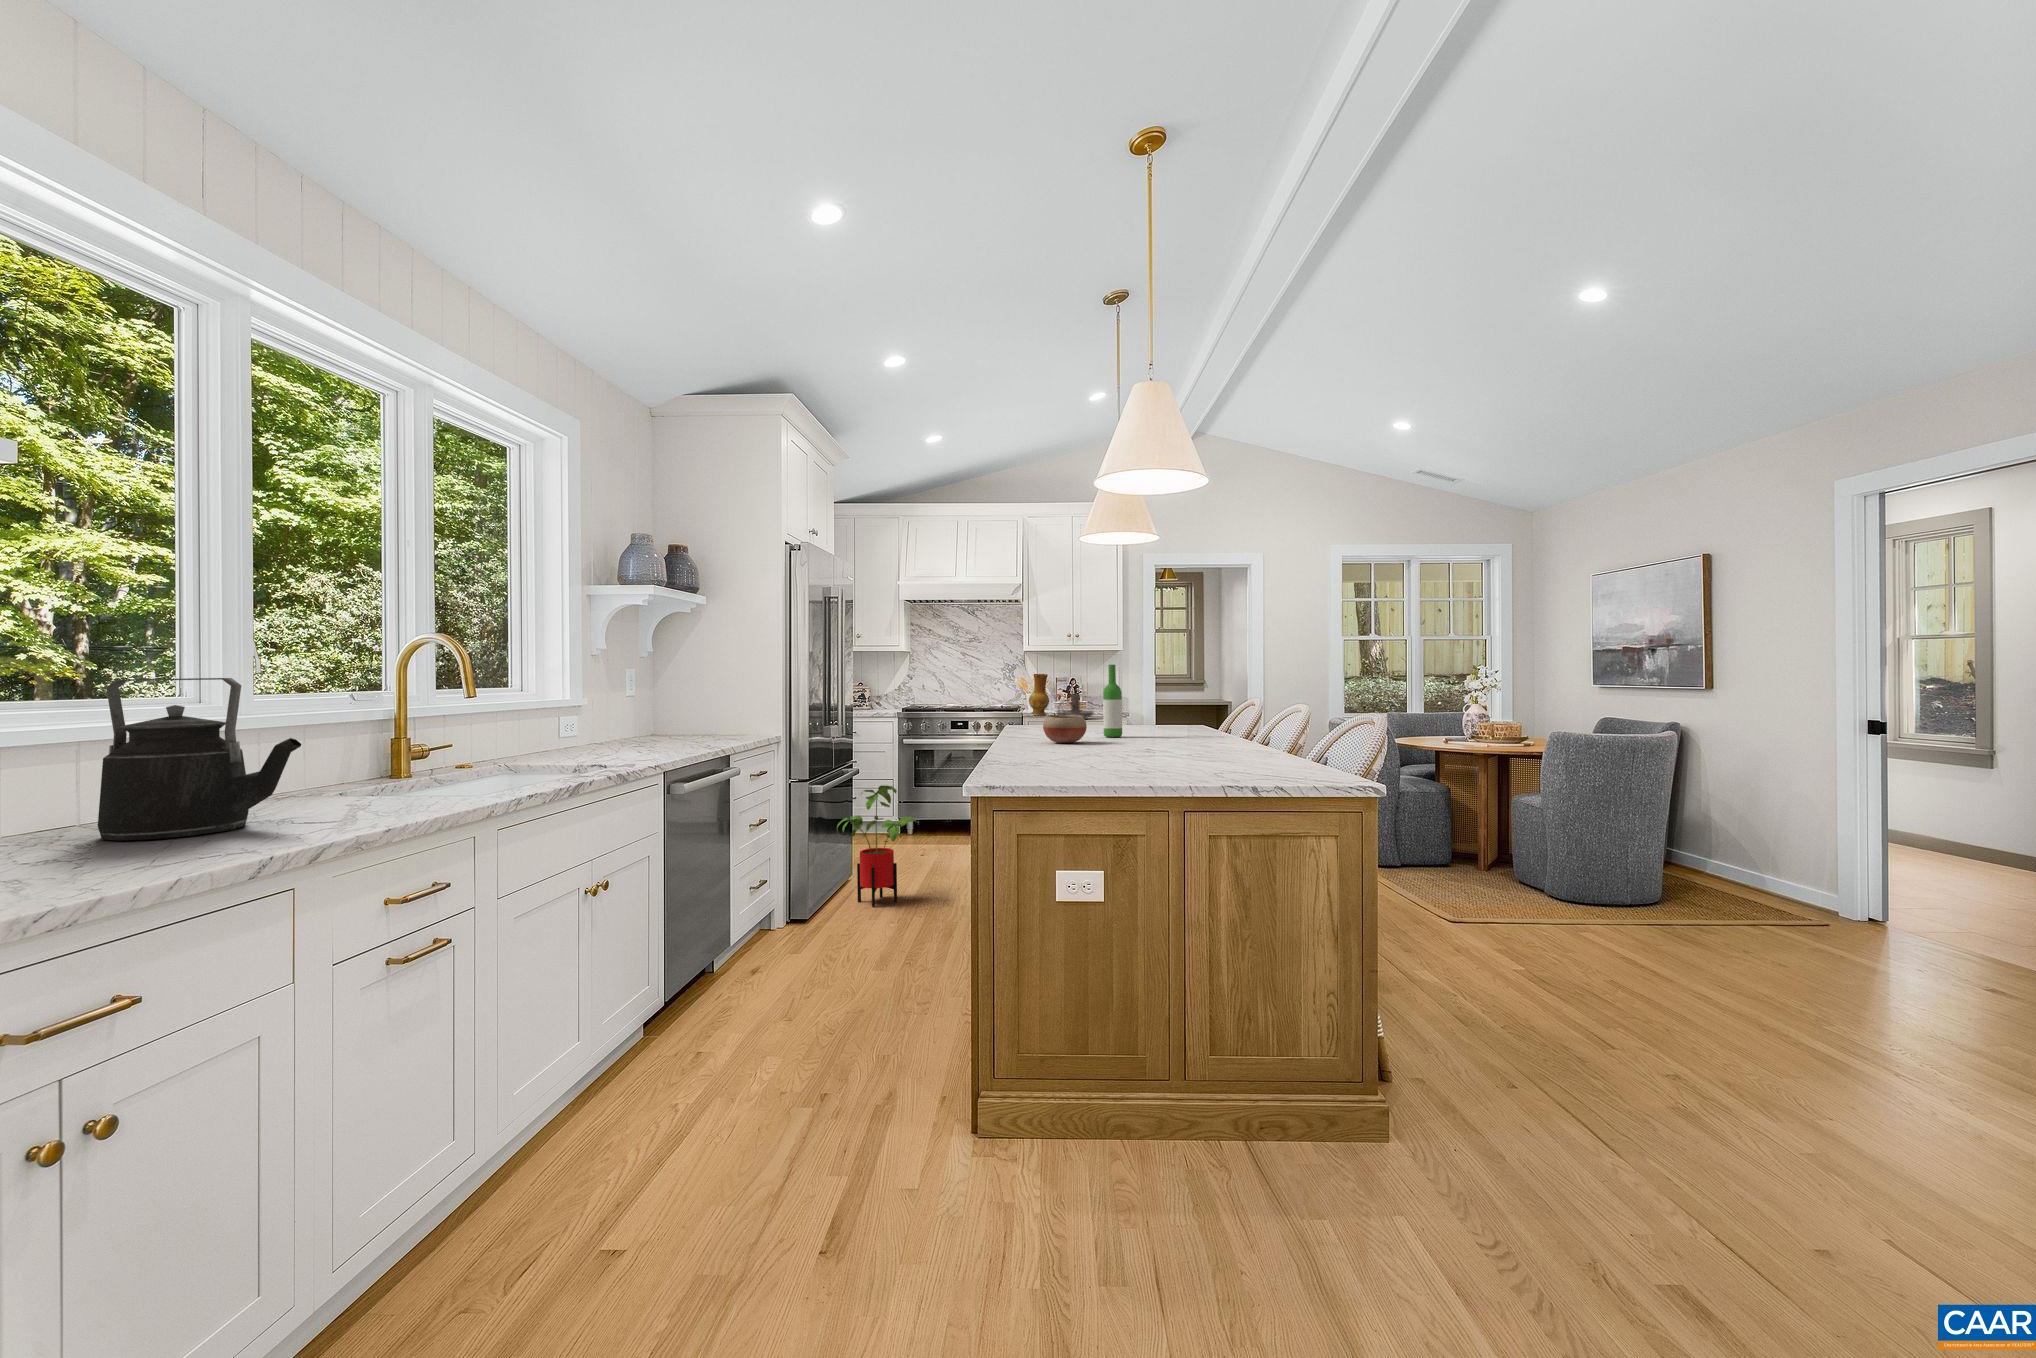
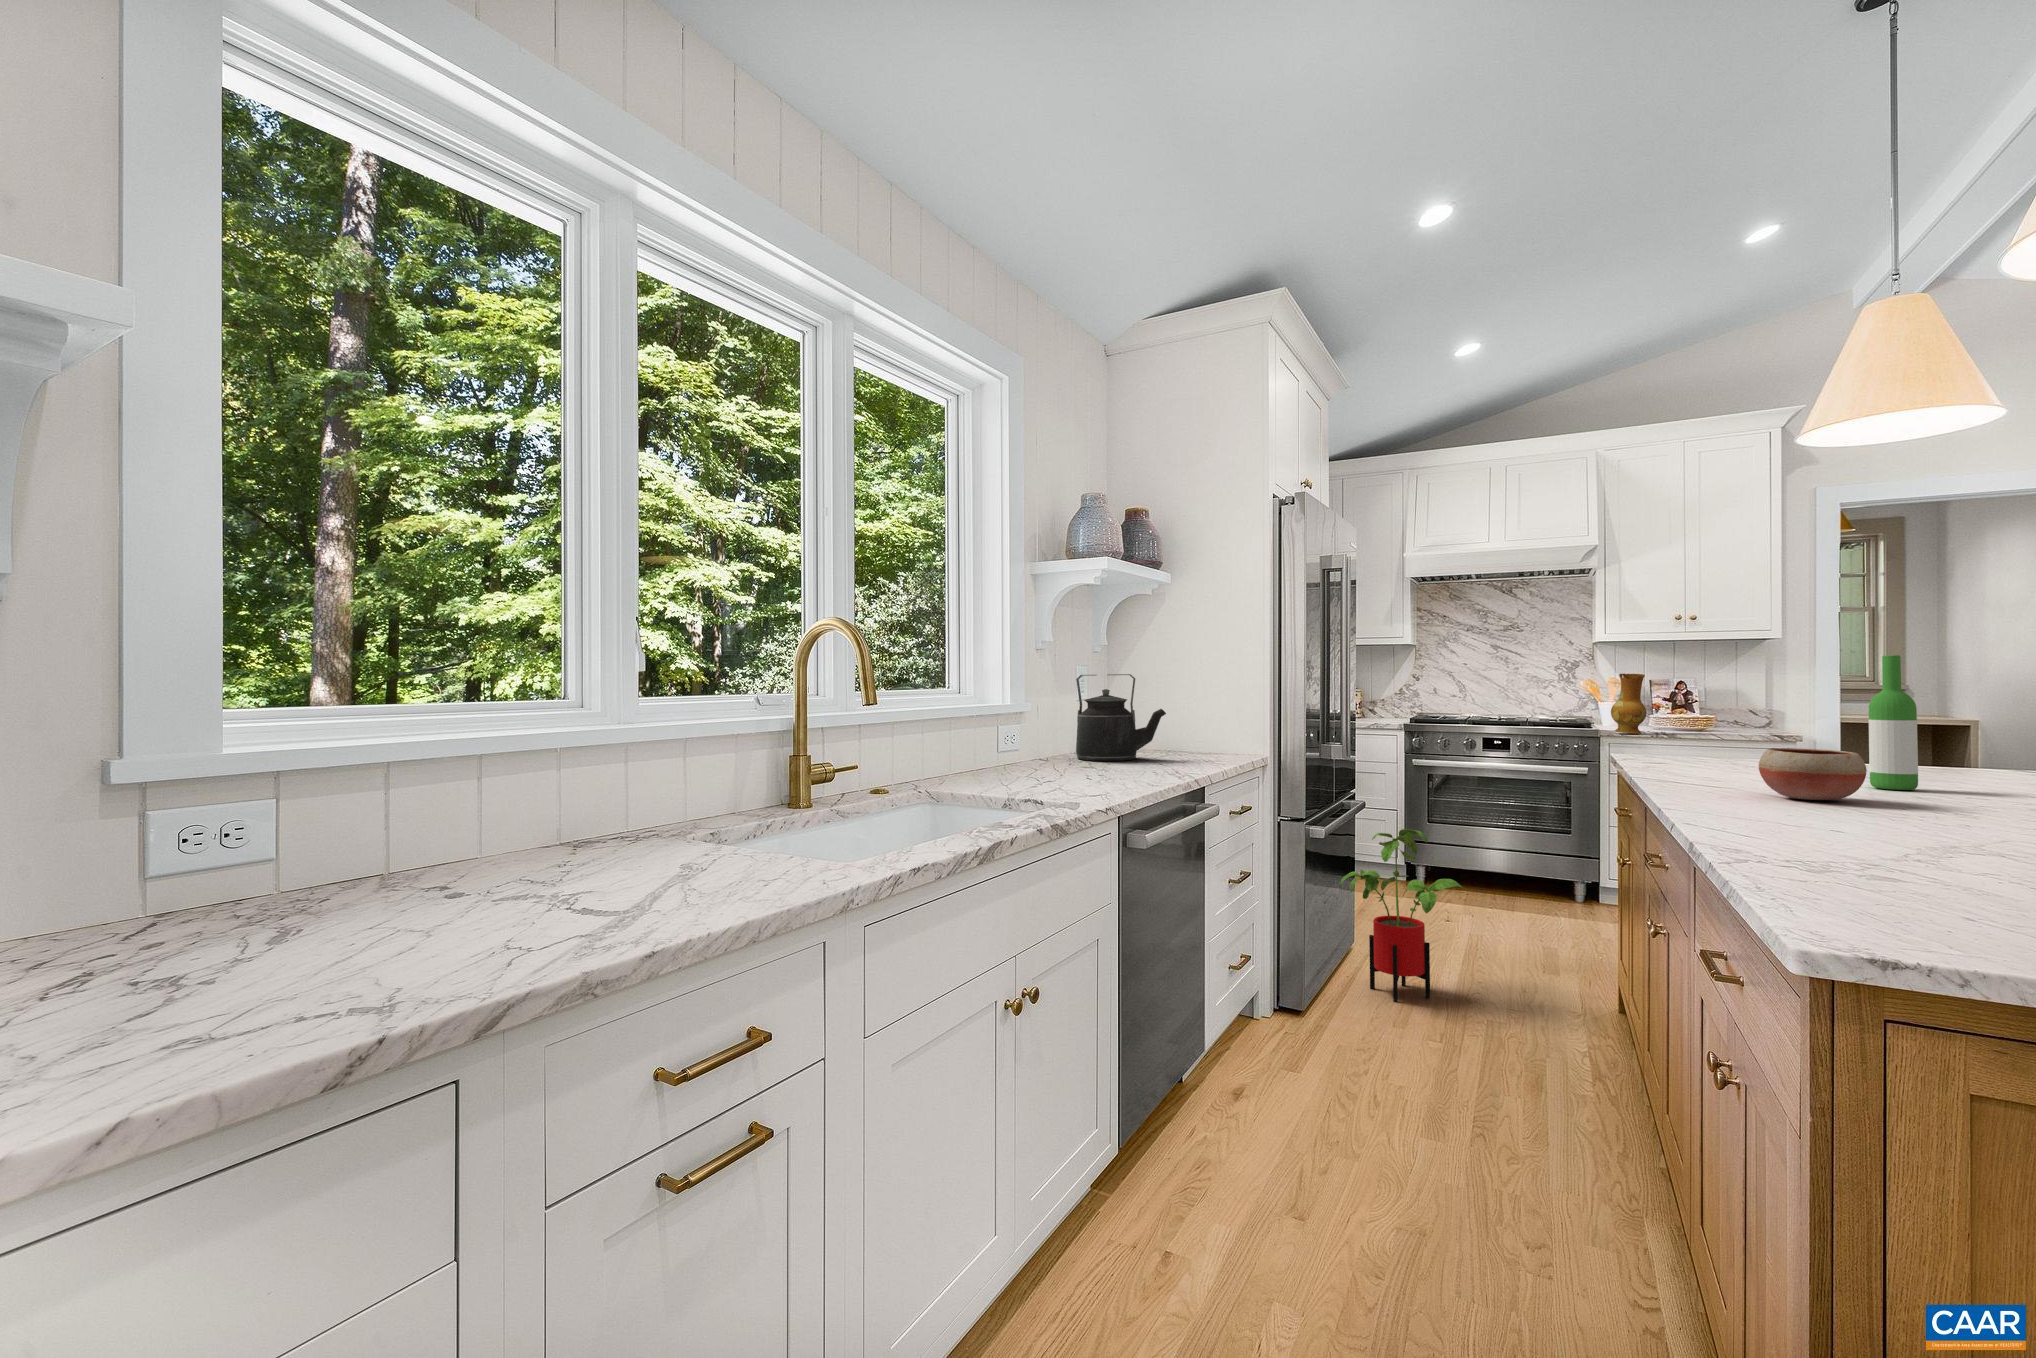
kettle: present [98,678,301,841] -> present [1076,674,1166,761]
candle holder: present [1057,694,1094,718] -> none [1675,704,1748,743]

